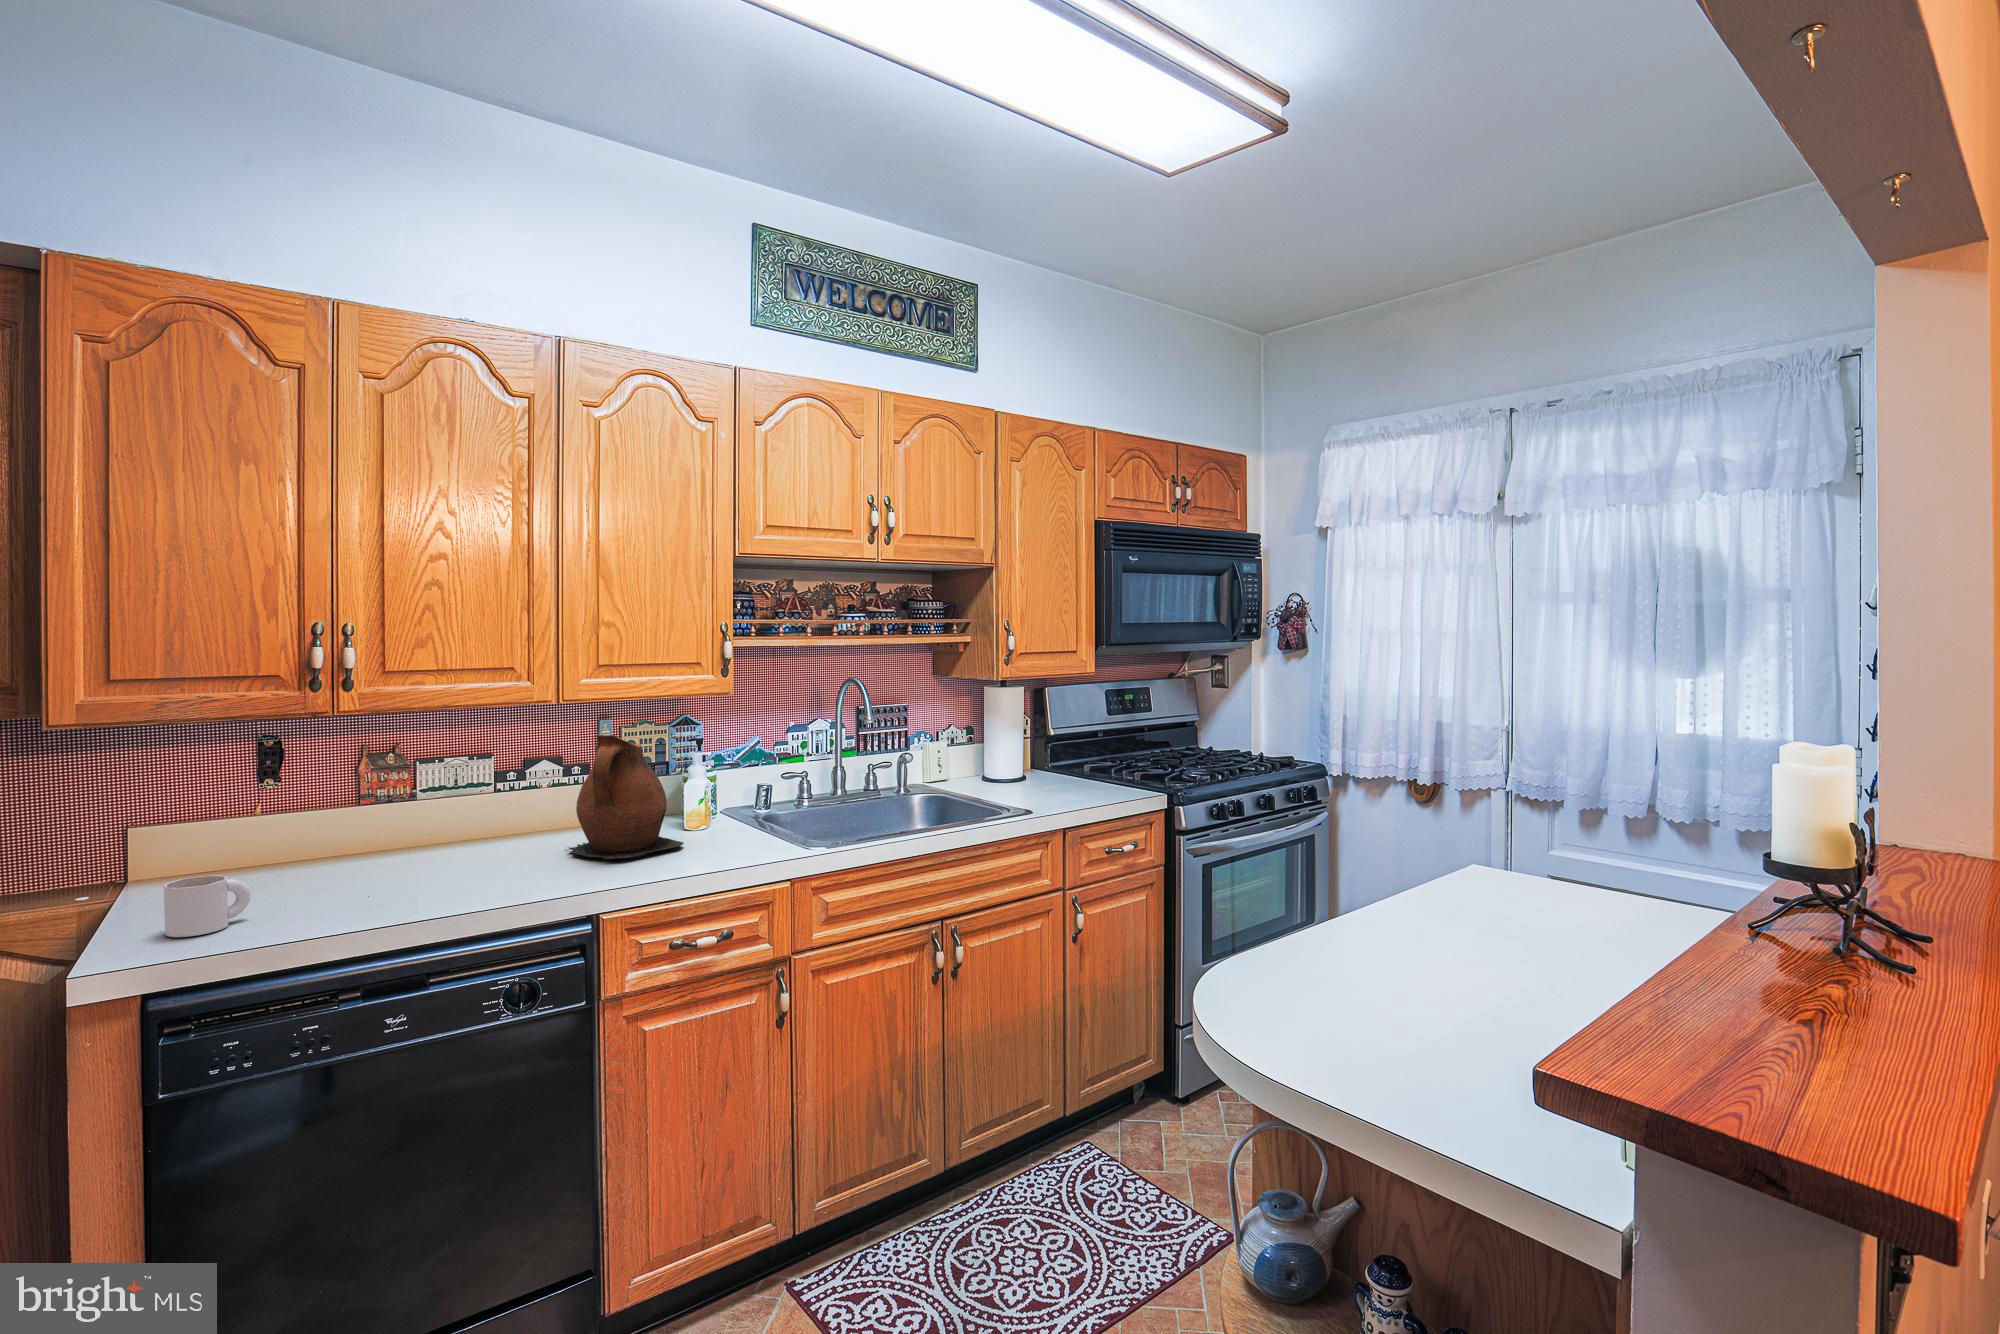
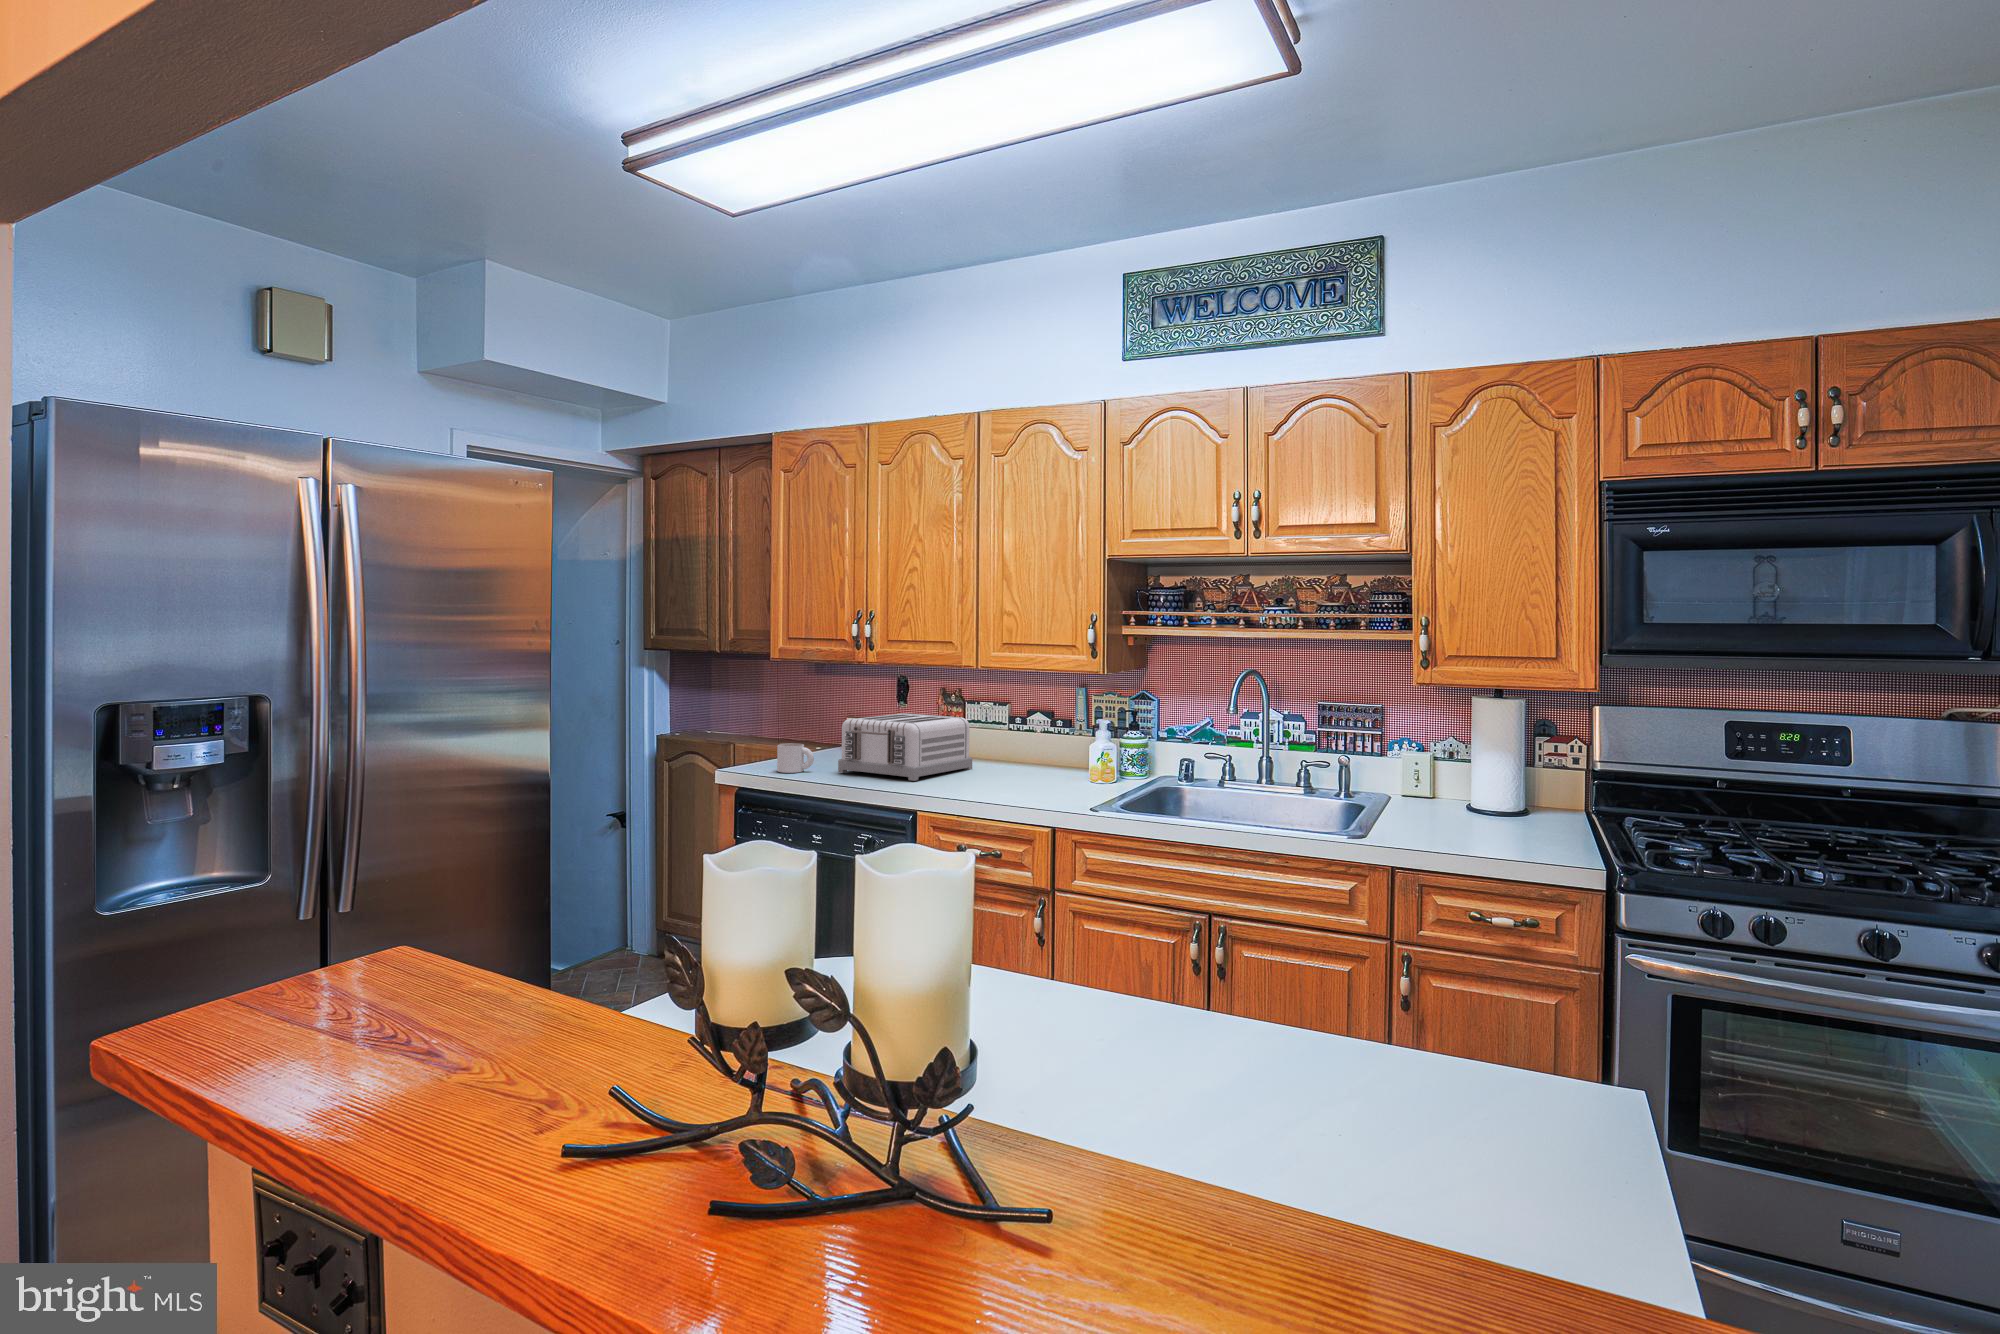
ceramic pitcher: present [568,735,683,859] -> none [976,691,1059,790]
toaster: none [310,781,493,905] -> present [838,713,972,781]

